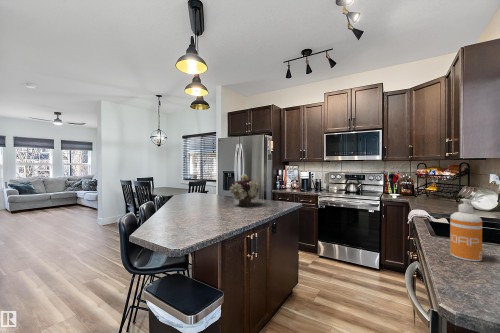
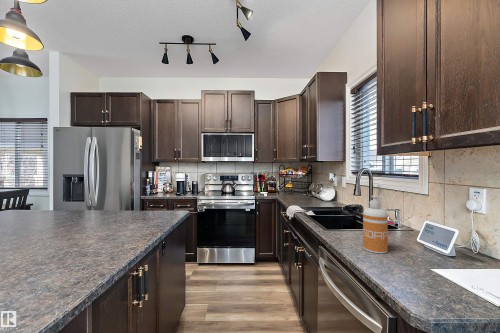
flower arrangement: present [229,174,260,206] -> none [79,177,133,225]

